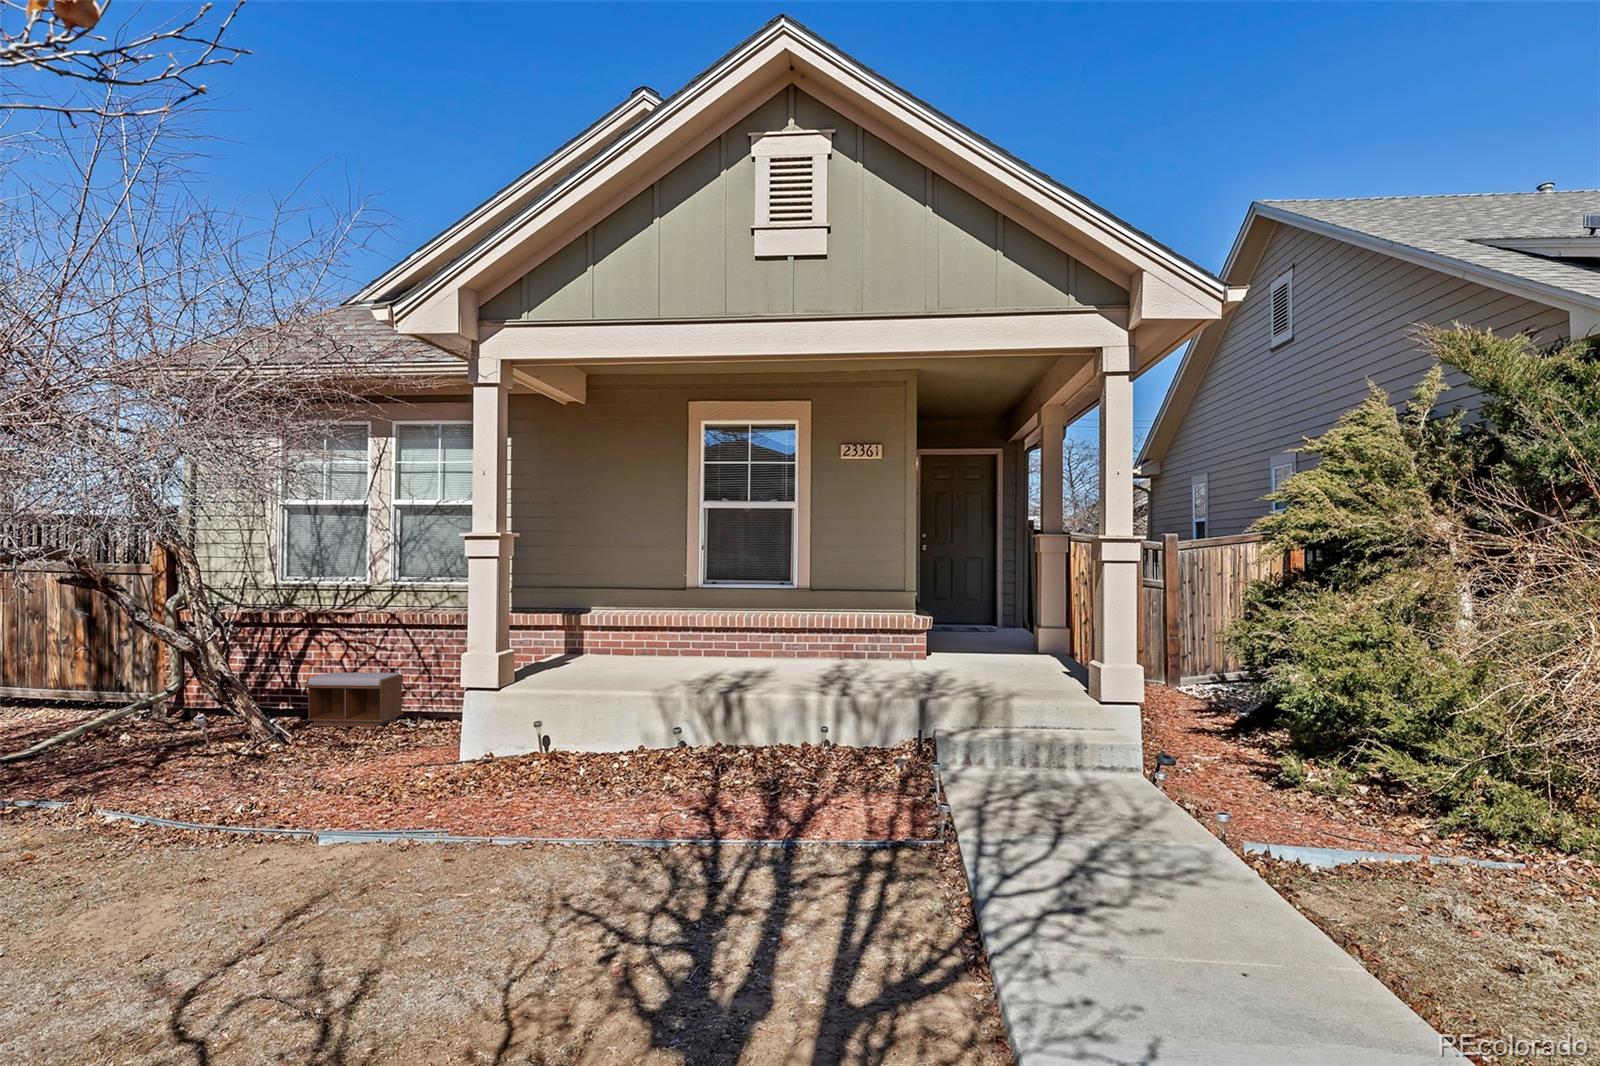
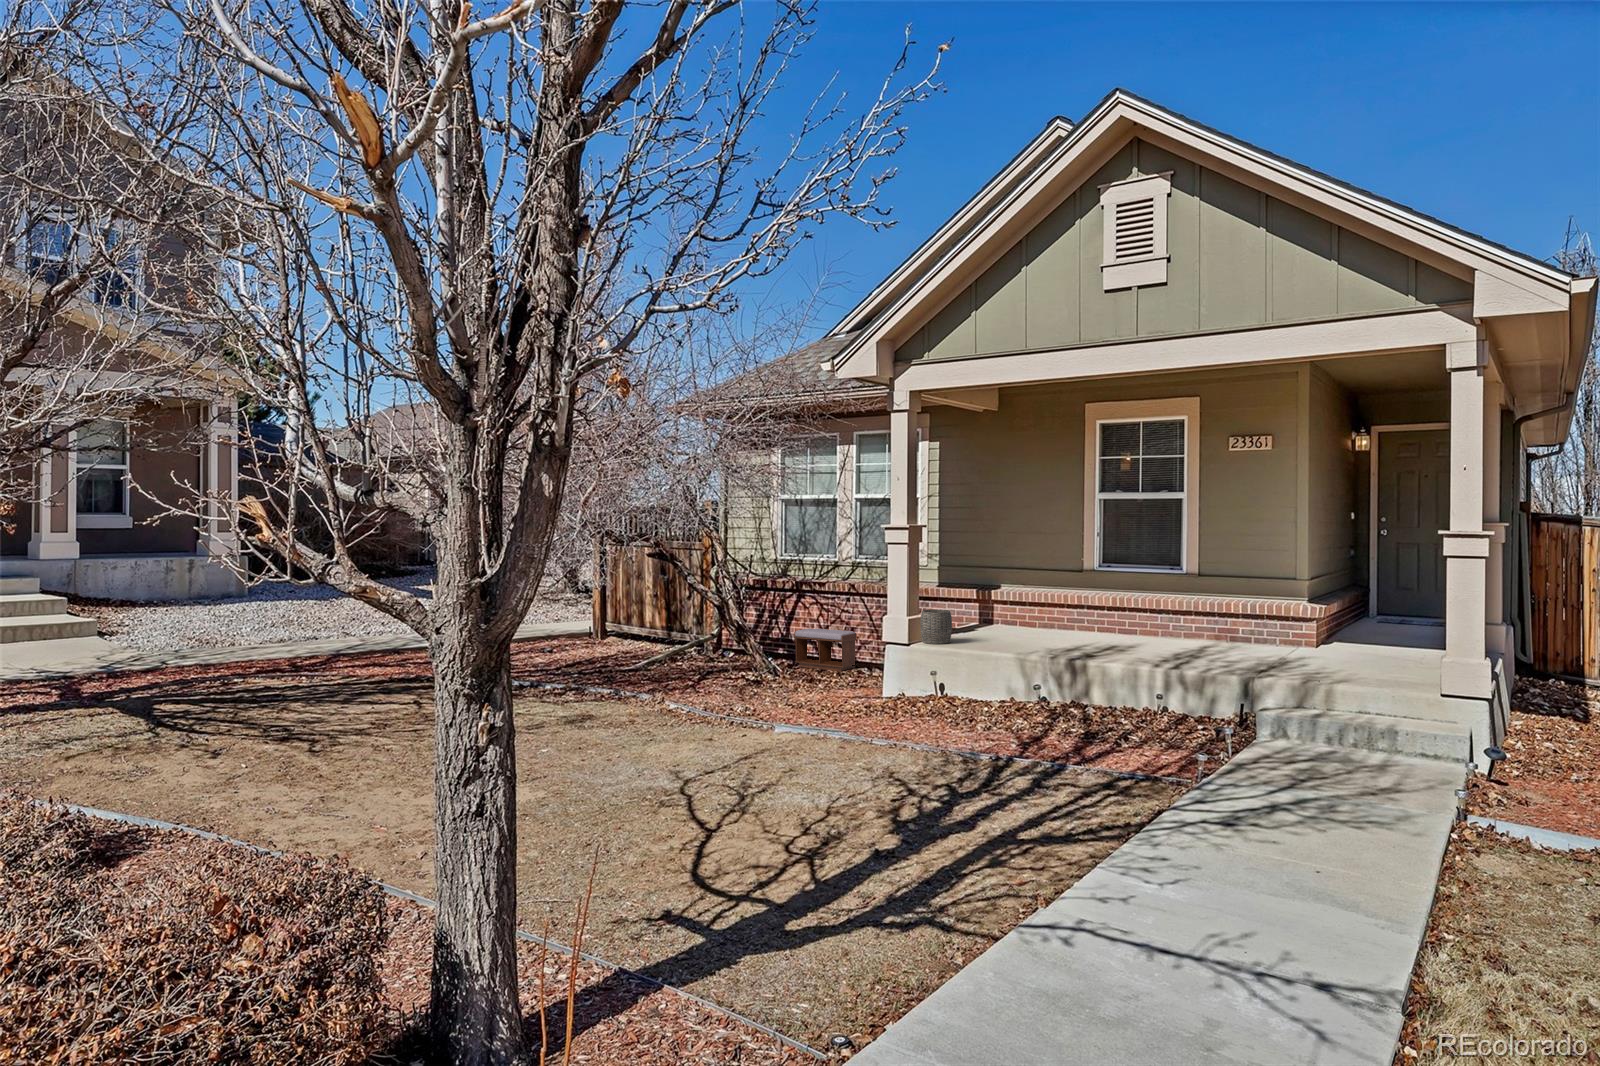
woven basket: none [511,640,554,685] -> present [920,610,952,644]

